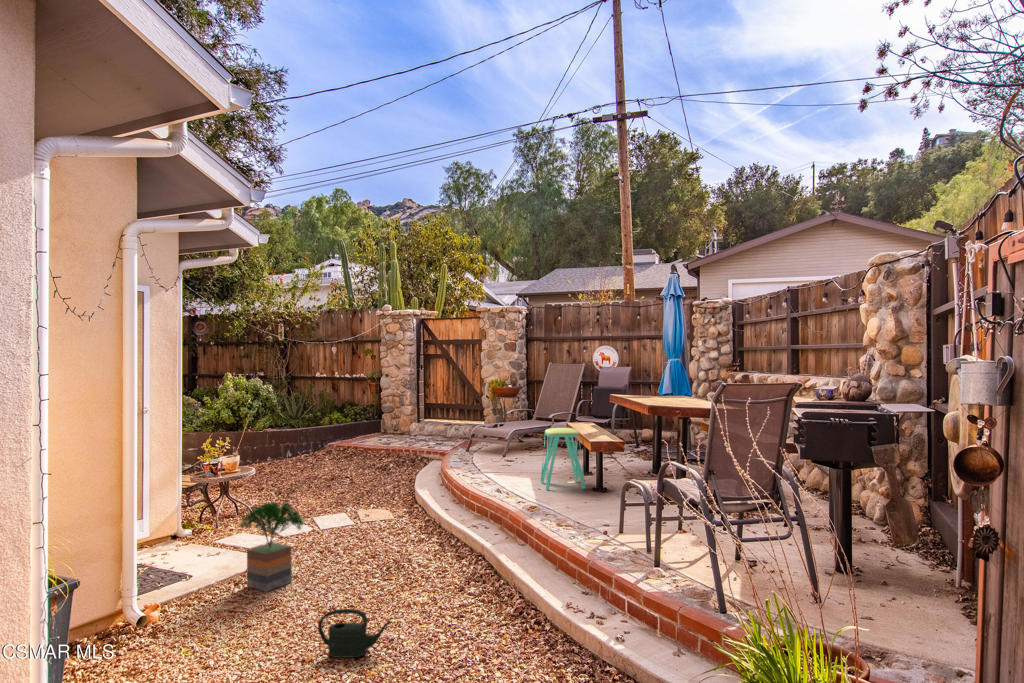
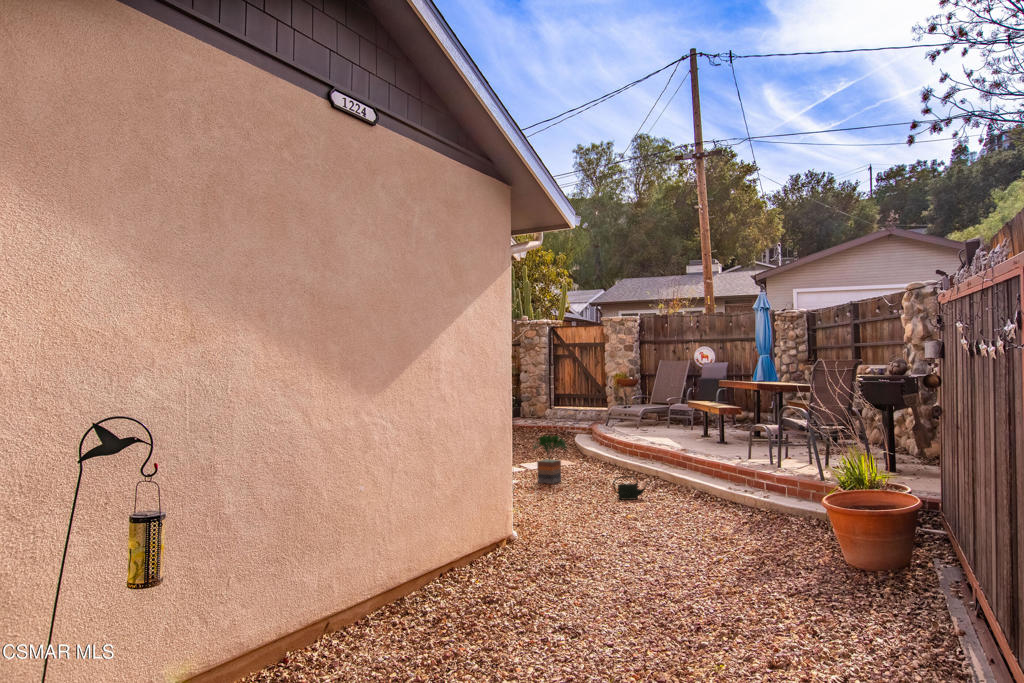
stool: present [541,428,585,490] -> none [682,400,715,441]

